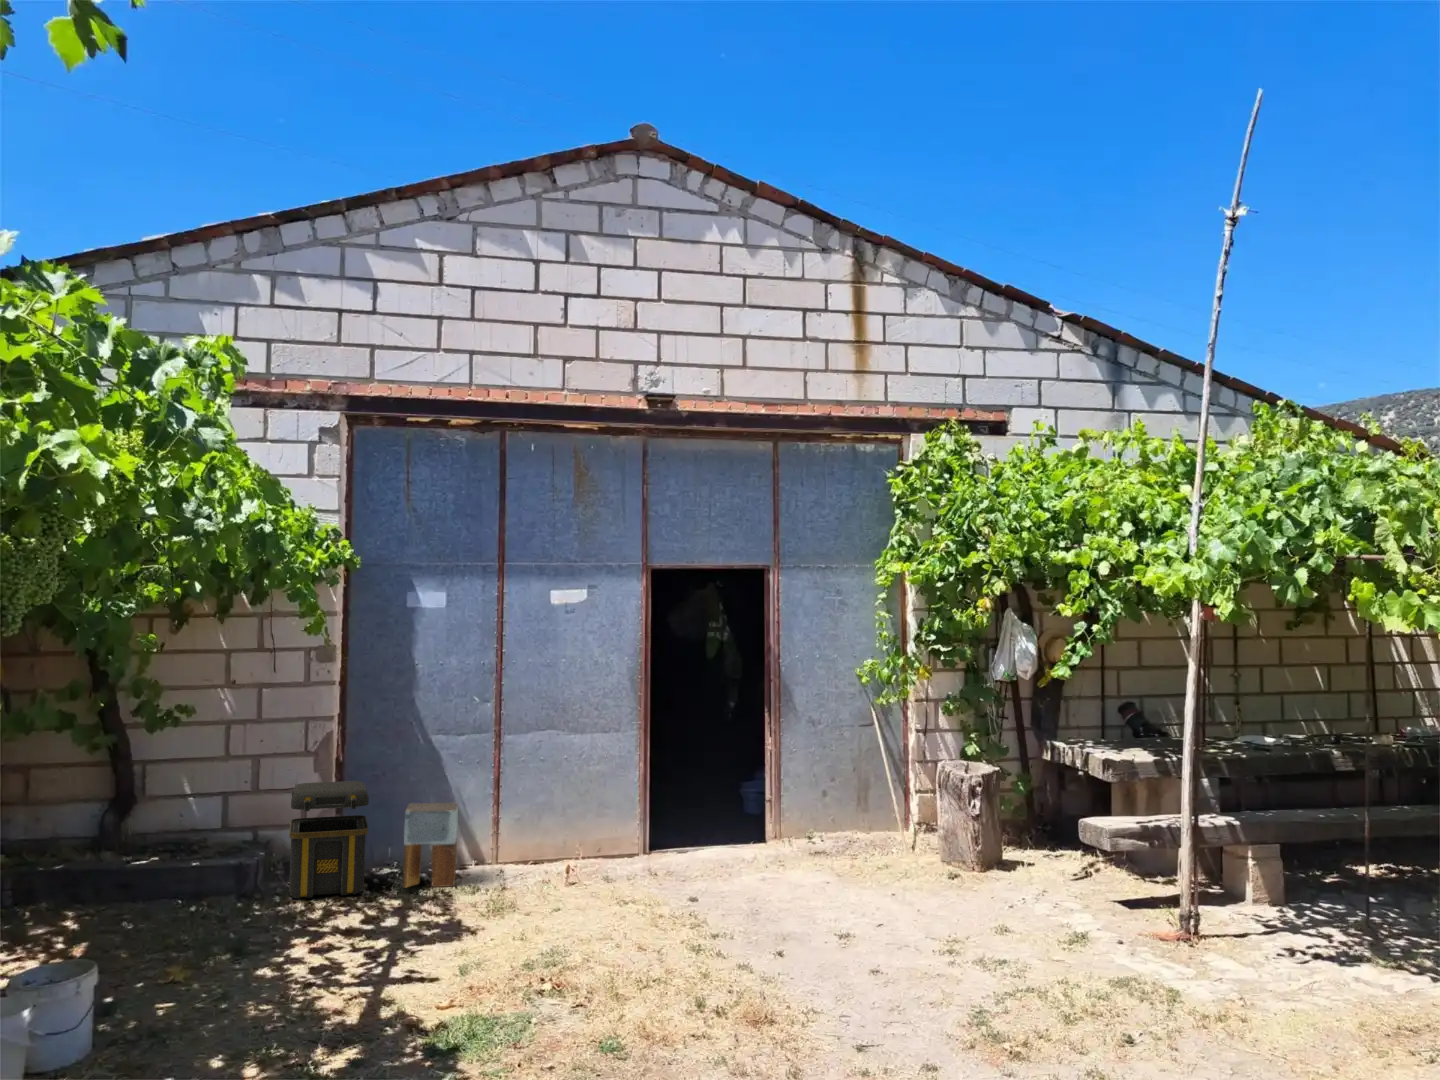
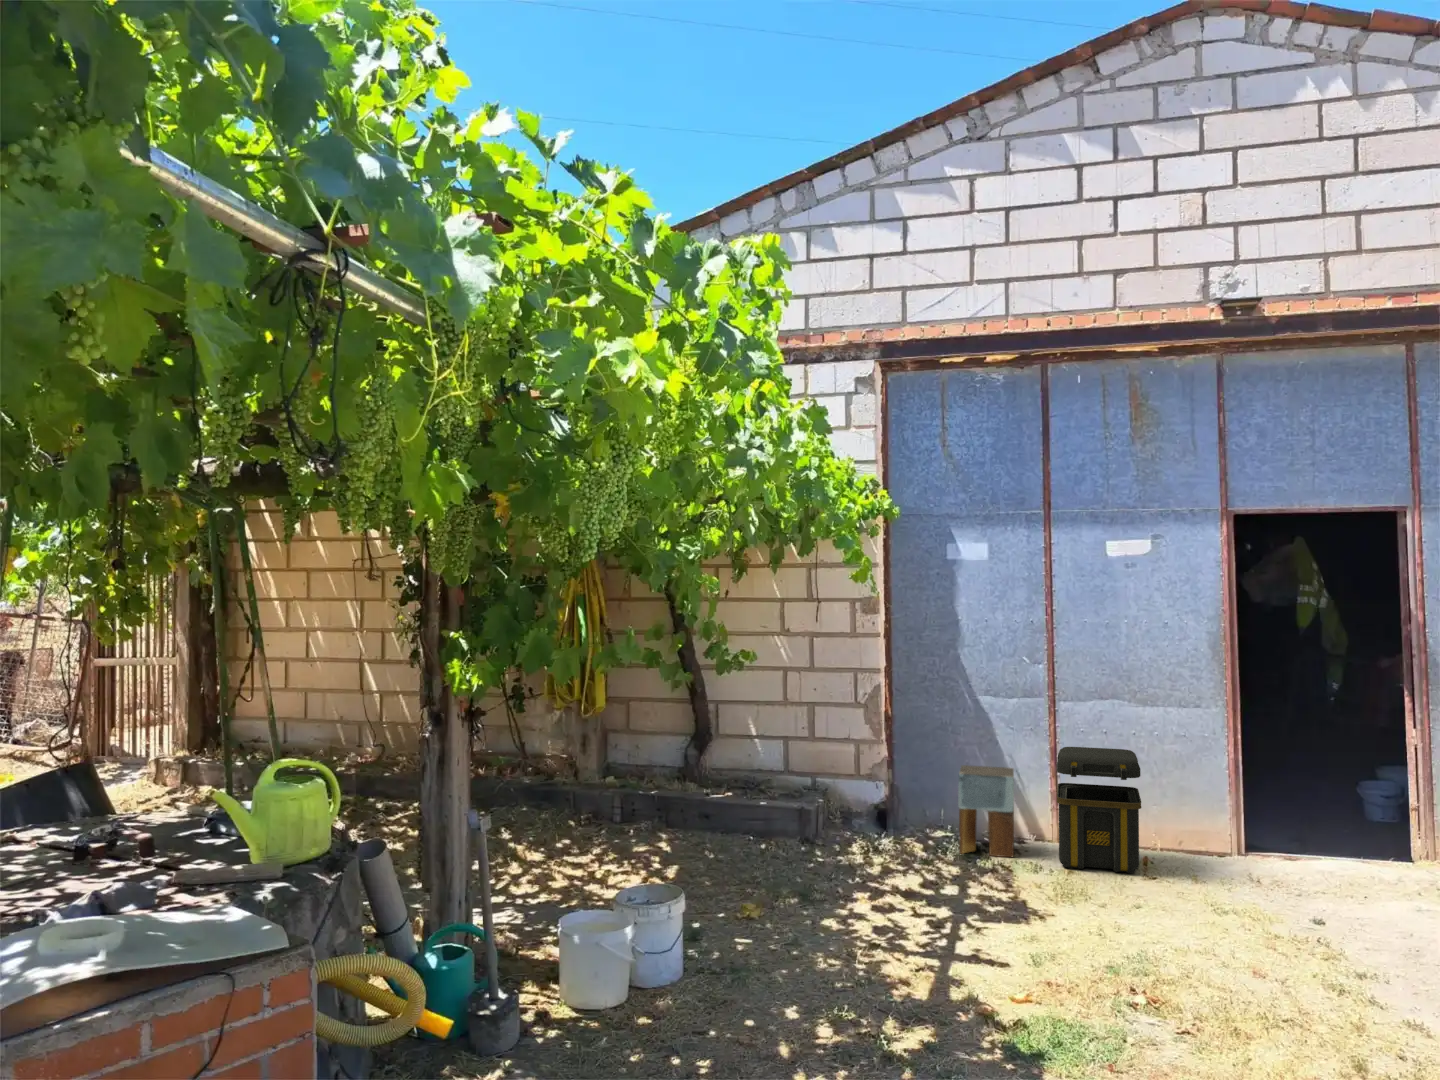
toolbox: present [289,781,369,899] -> present [1057,747,1141,873]

